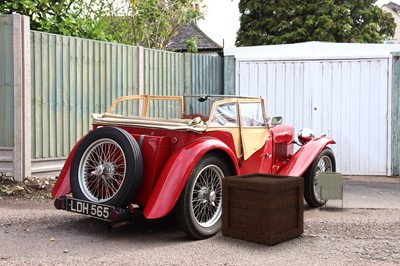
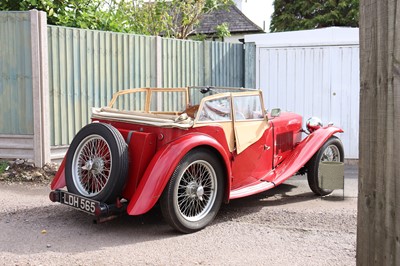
wooden crate: present [221,173,304,245] -> none [210,166,294,243]

